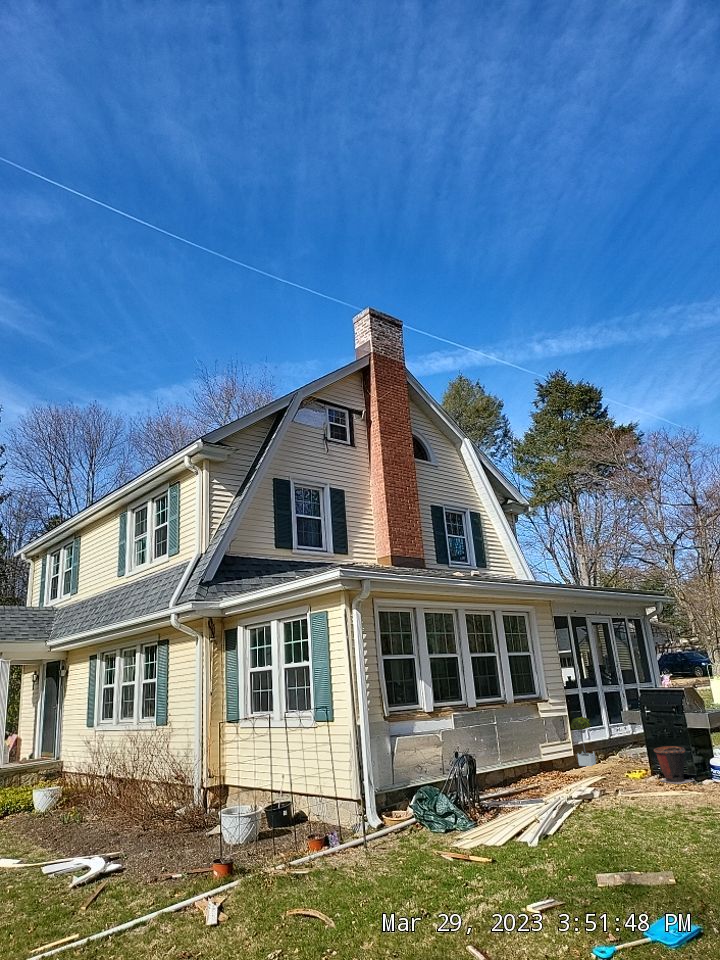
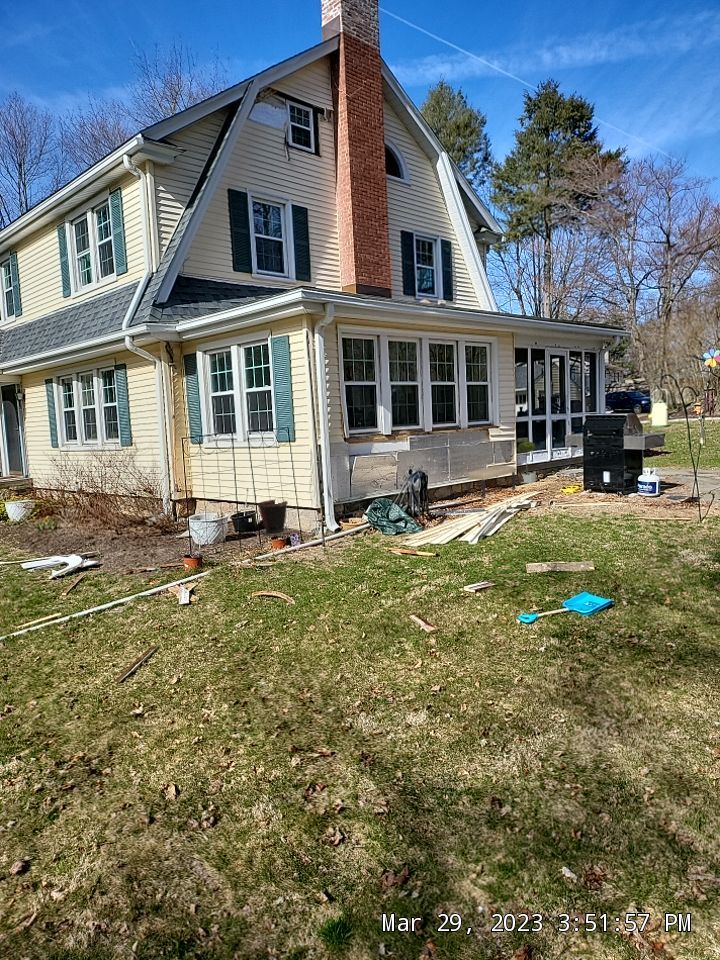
bench: none [517,746,574,785] -> present [467,465,516,498]
trash can: present [654,746,694,784] -> present [258,499,291,536]

